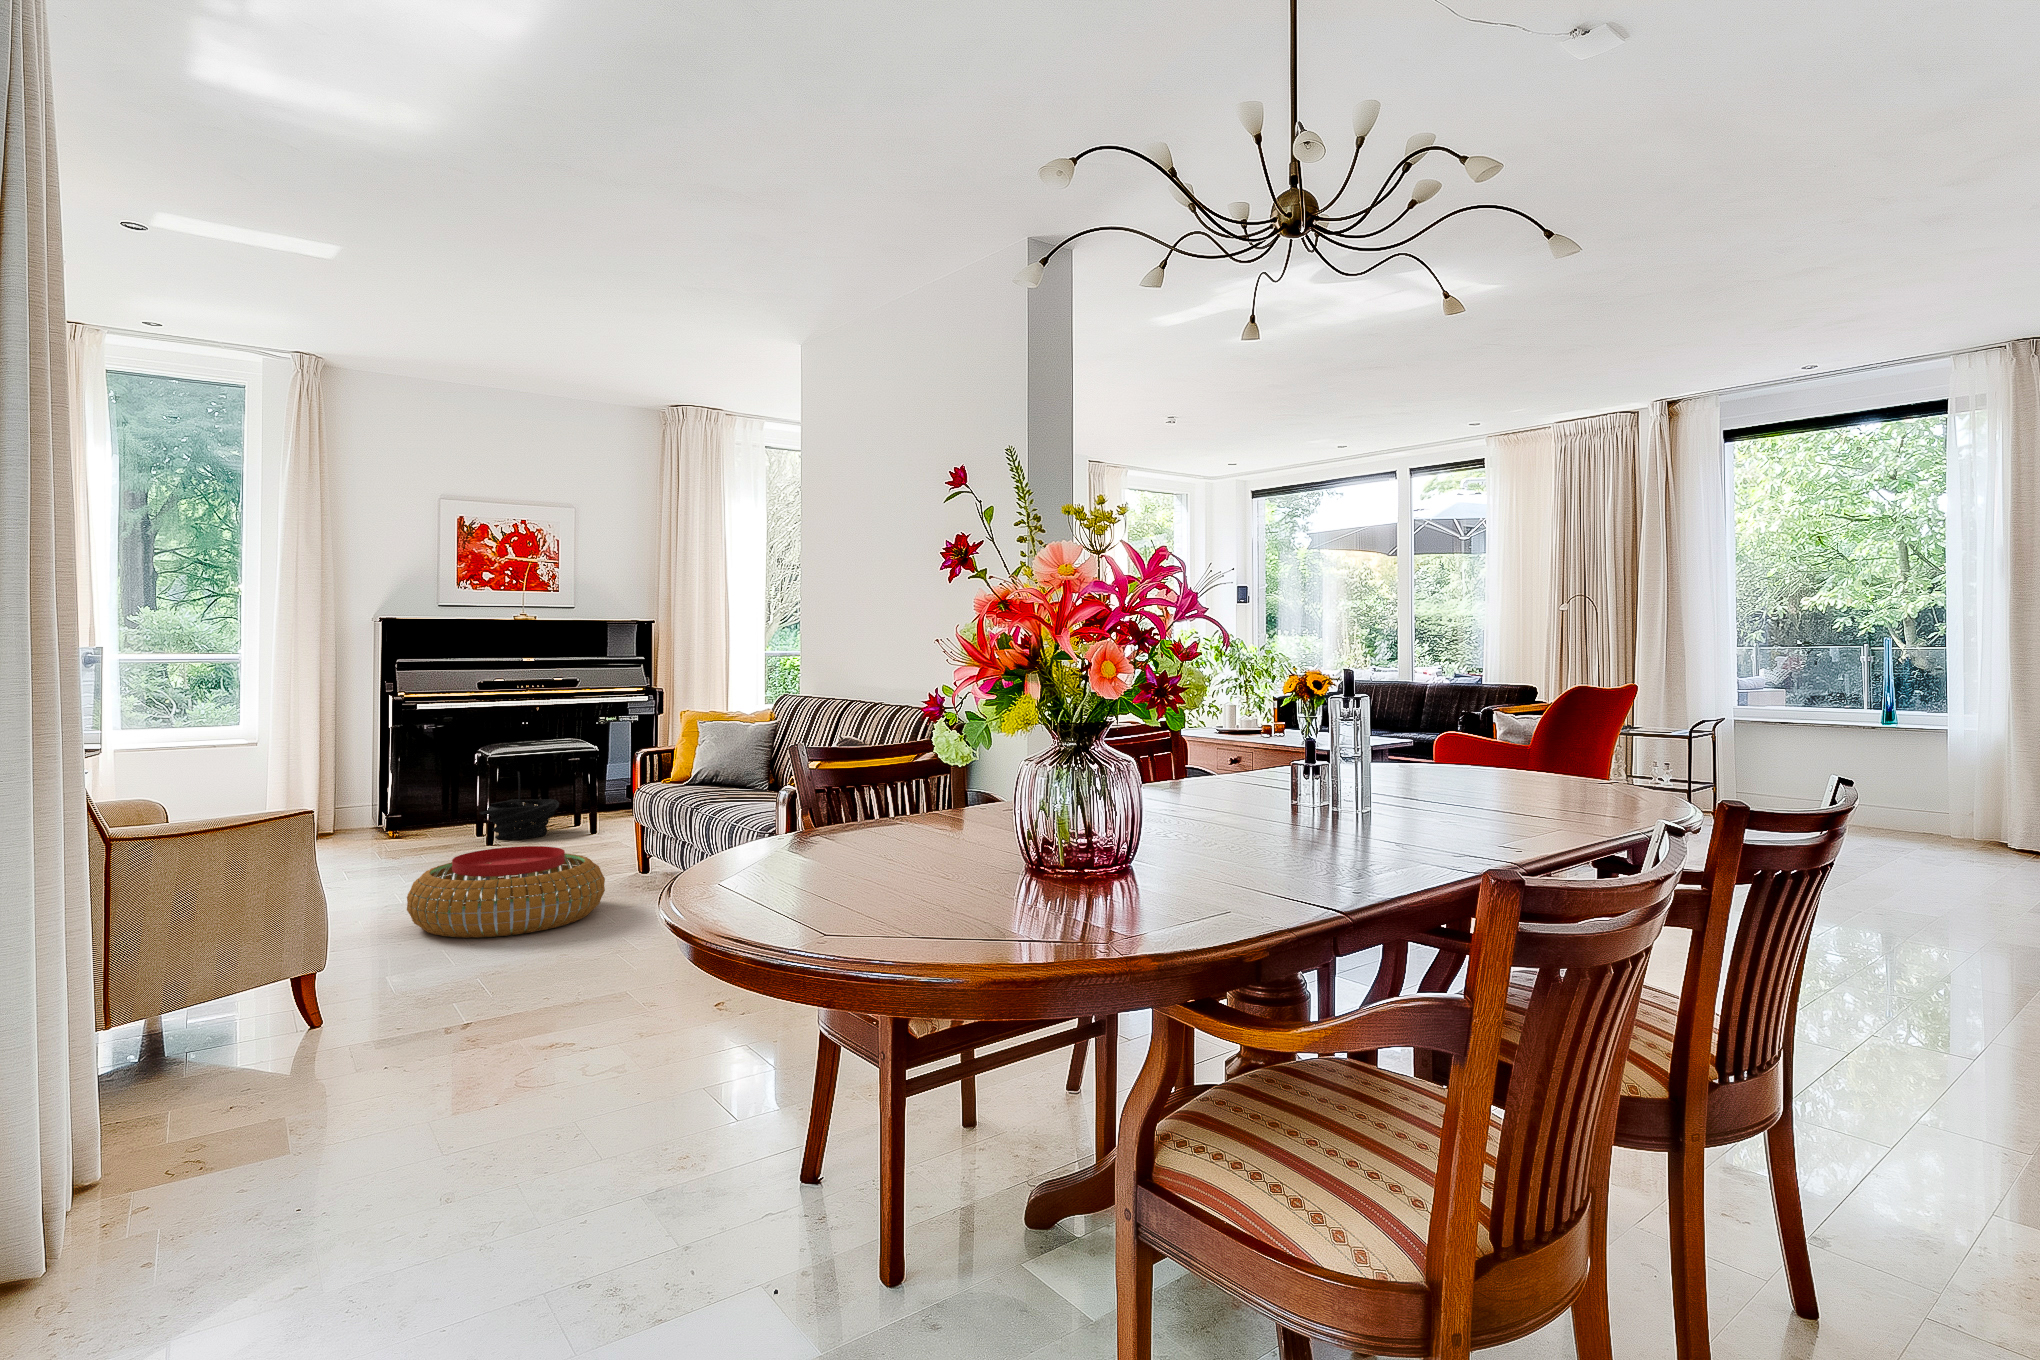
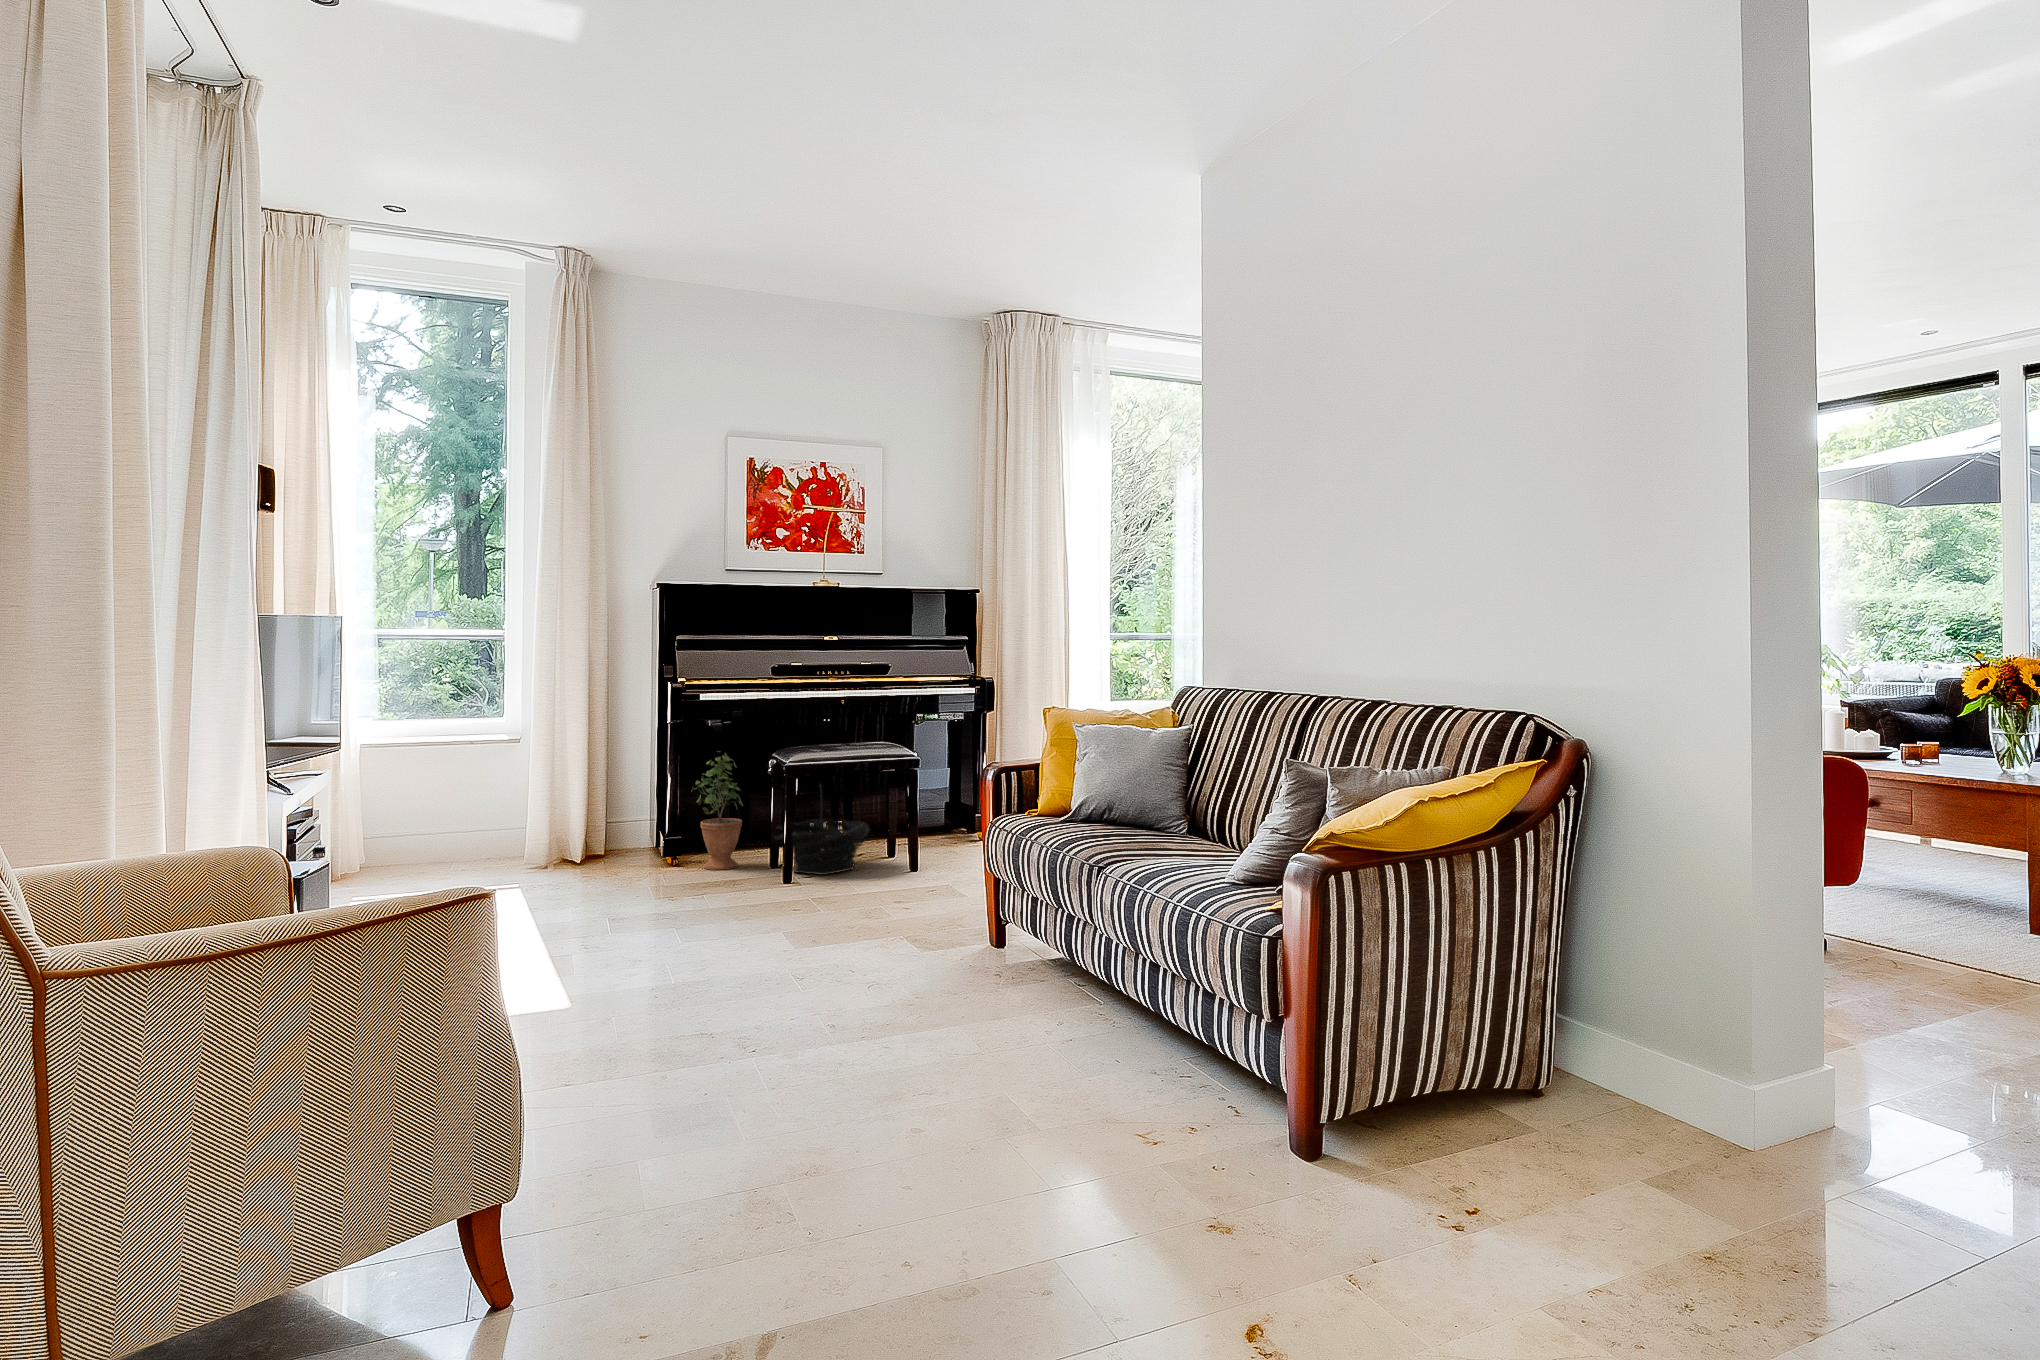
potted plant: none [409,748,454,840] -> present [691,751,743,870]
pouf: present [407,846,605,938] -> none [680,910,964,1069]

